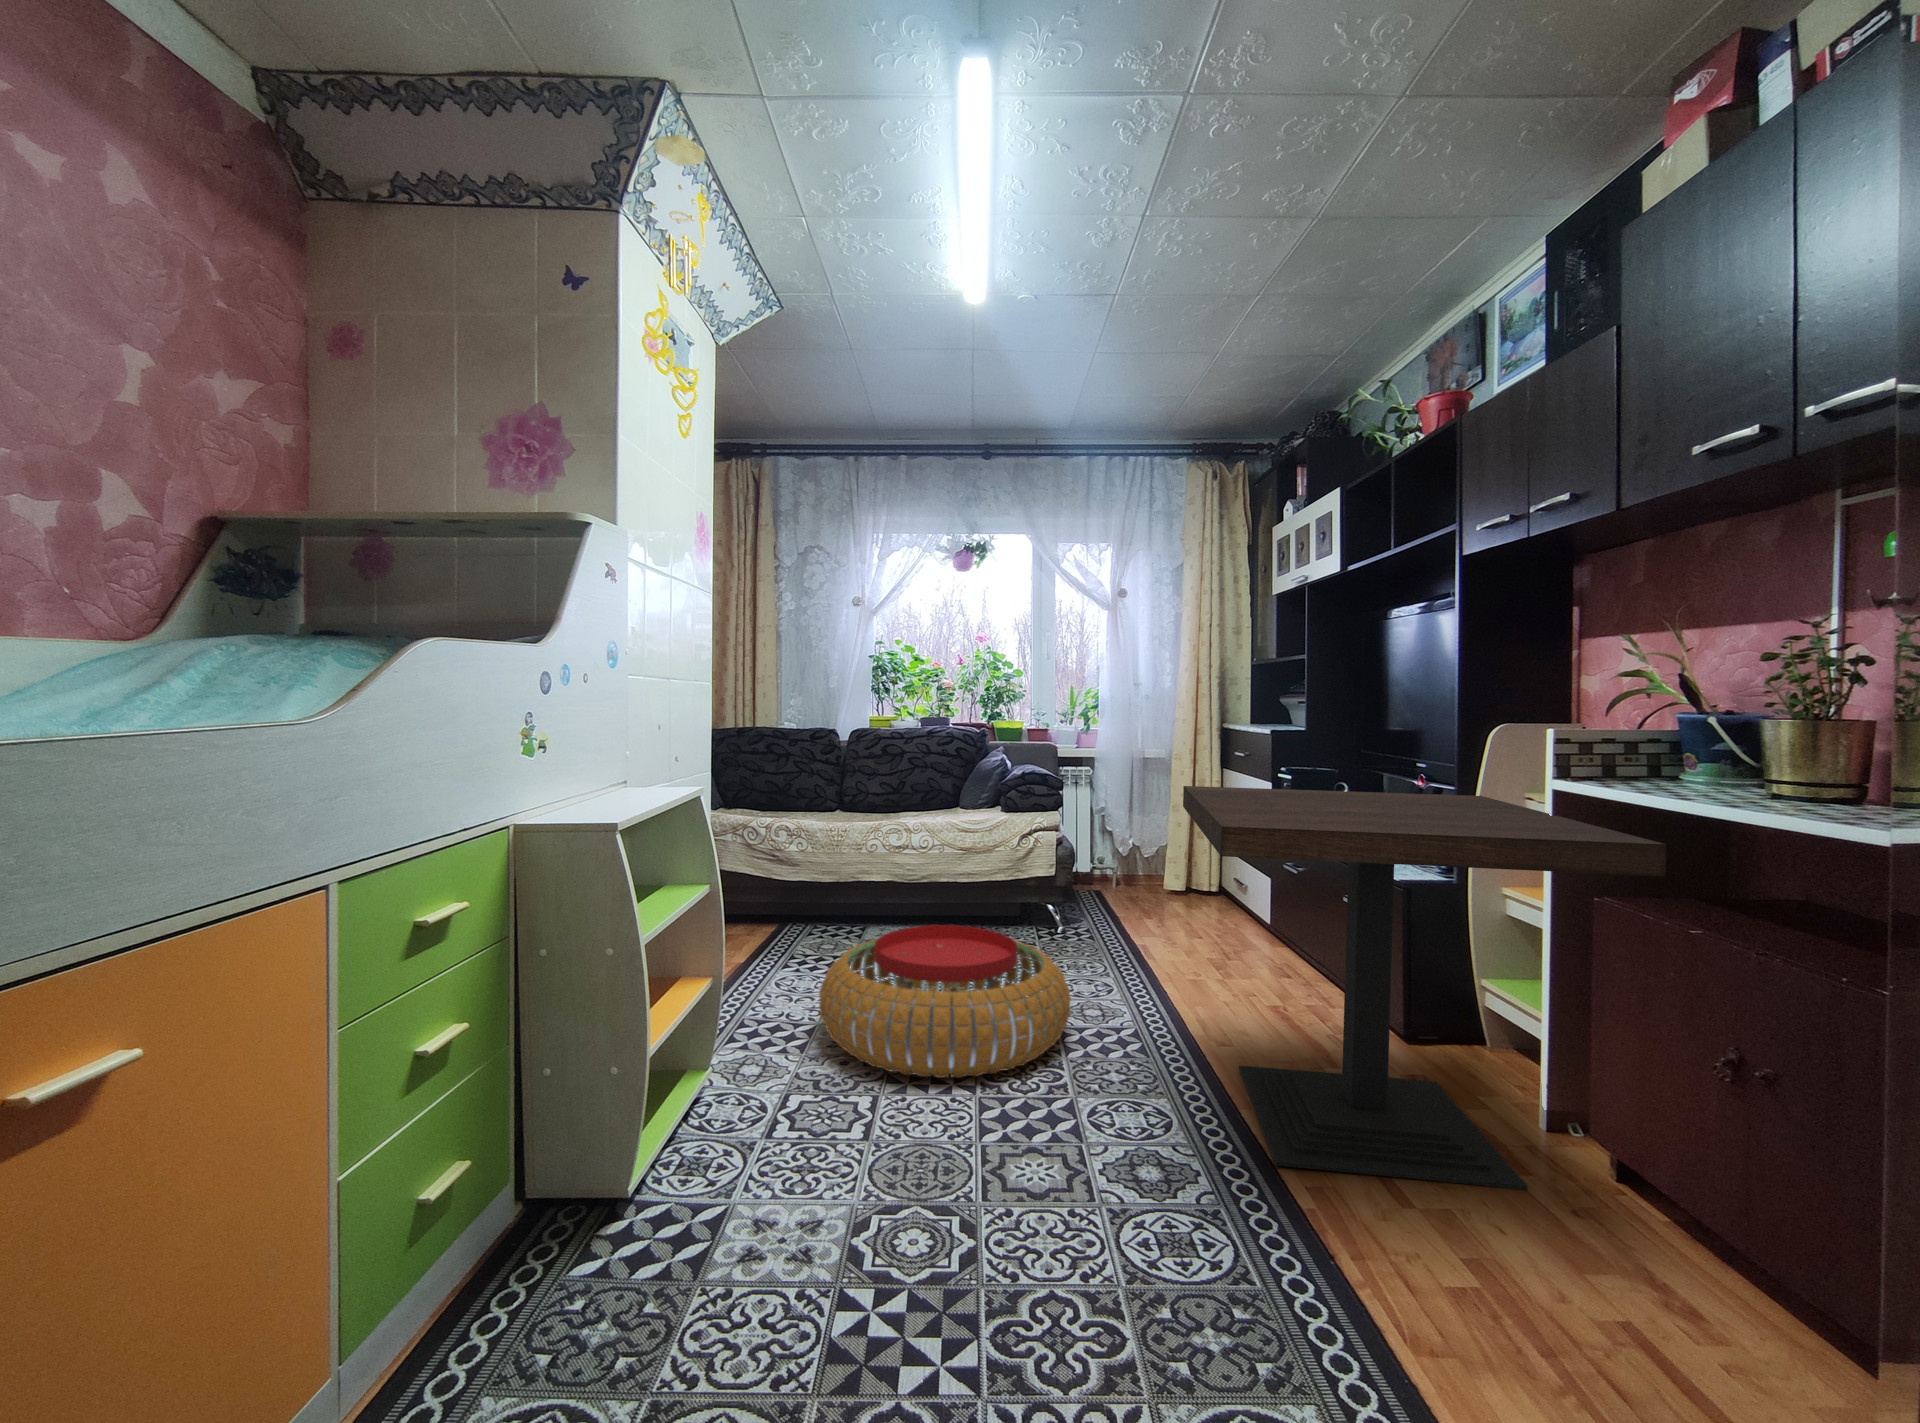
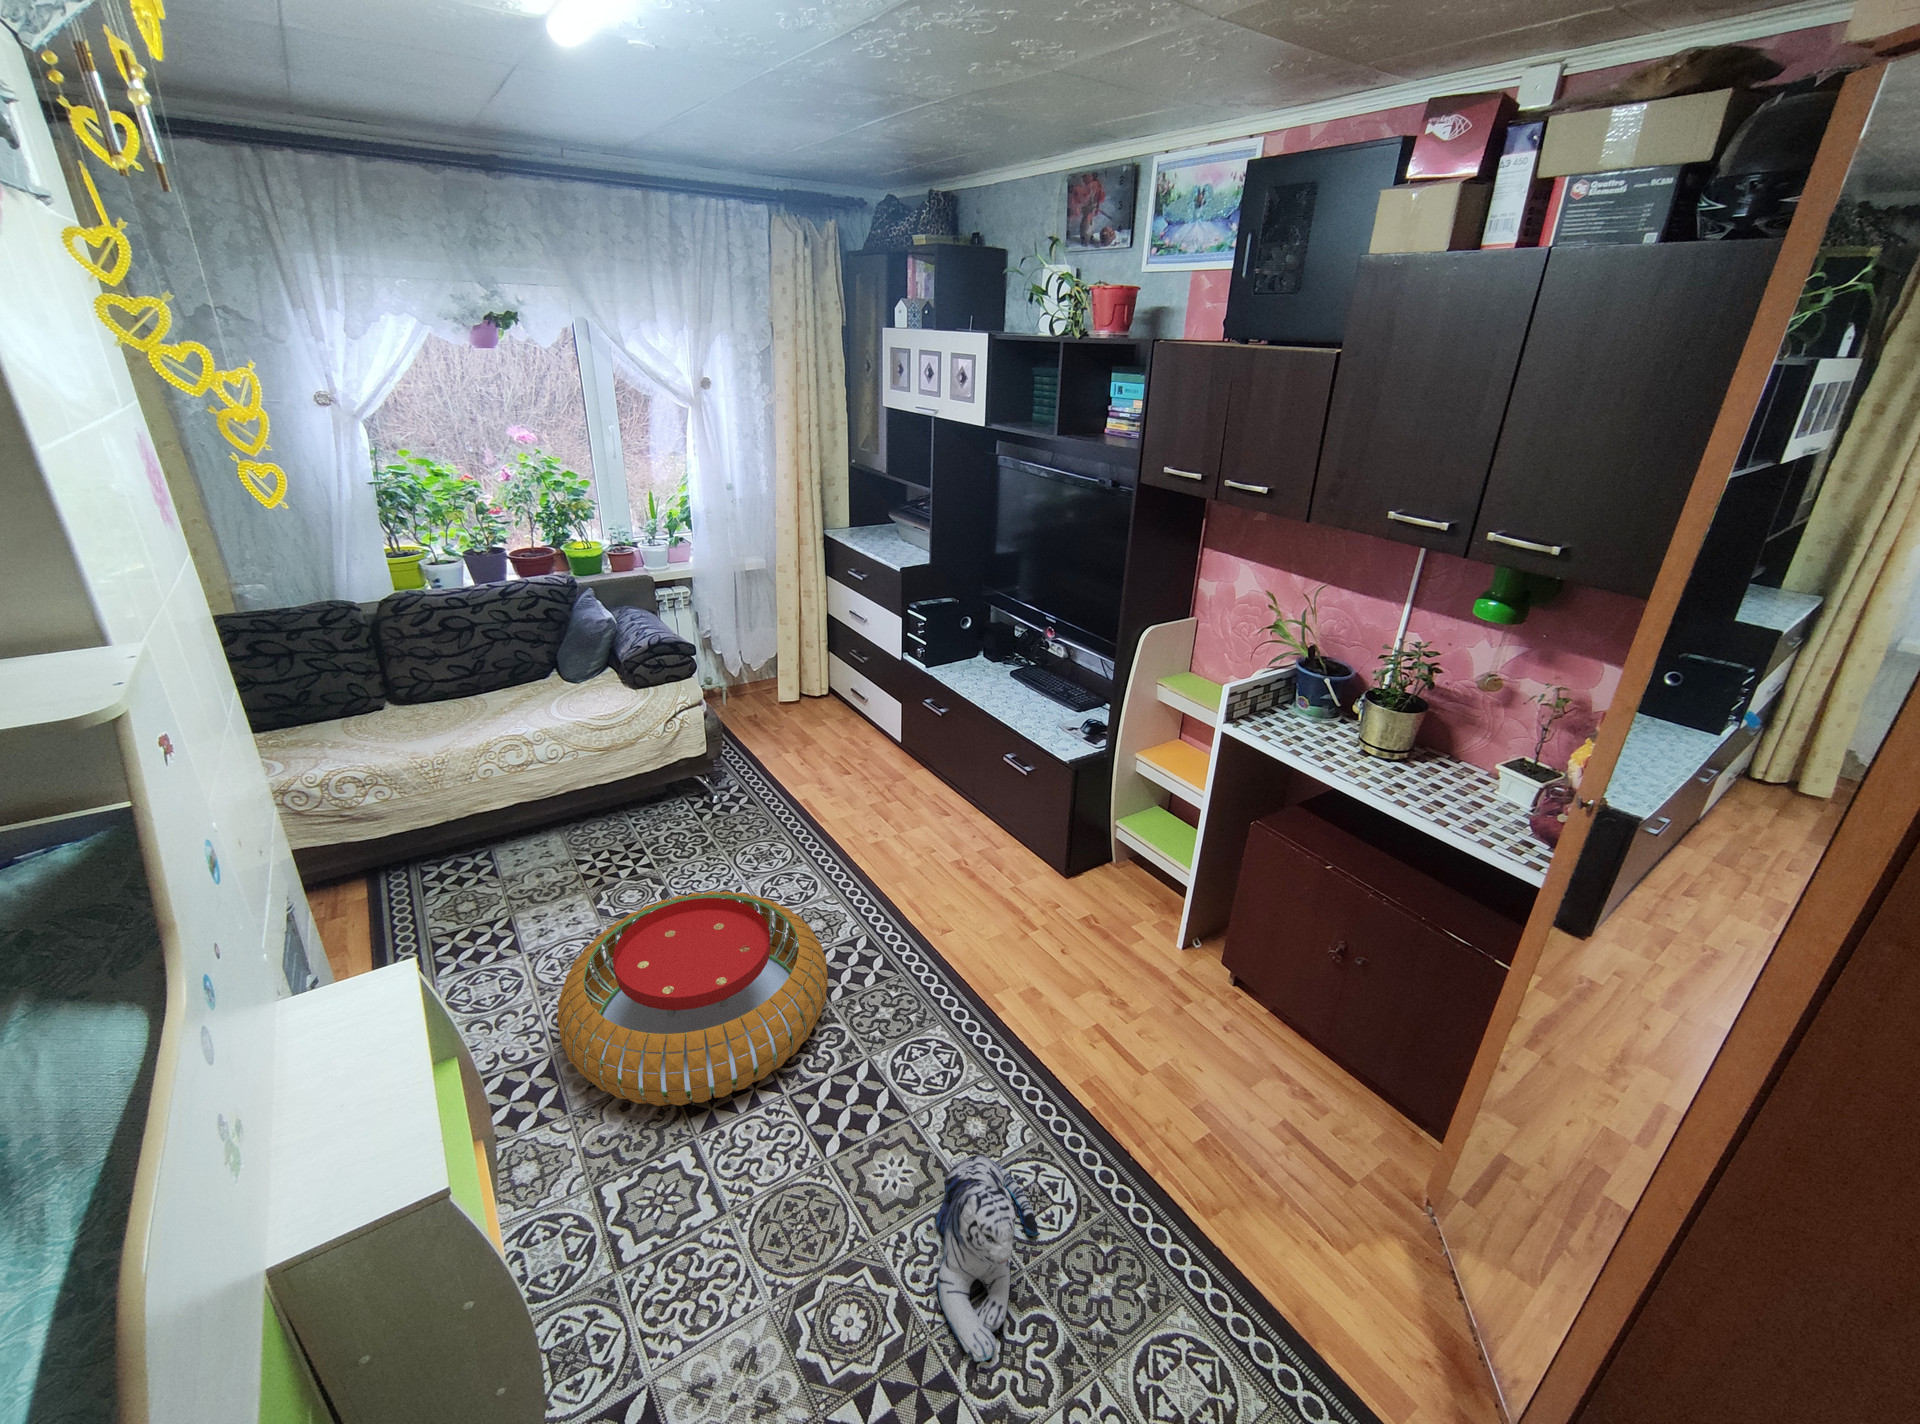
side table: present [1183,786,1667,1190] -> none [911,703,1317,1071]
plush toy: none [1004,1128,1168,1318] -> present [934,1155,1038,1362]

